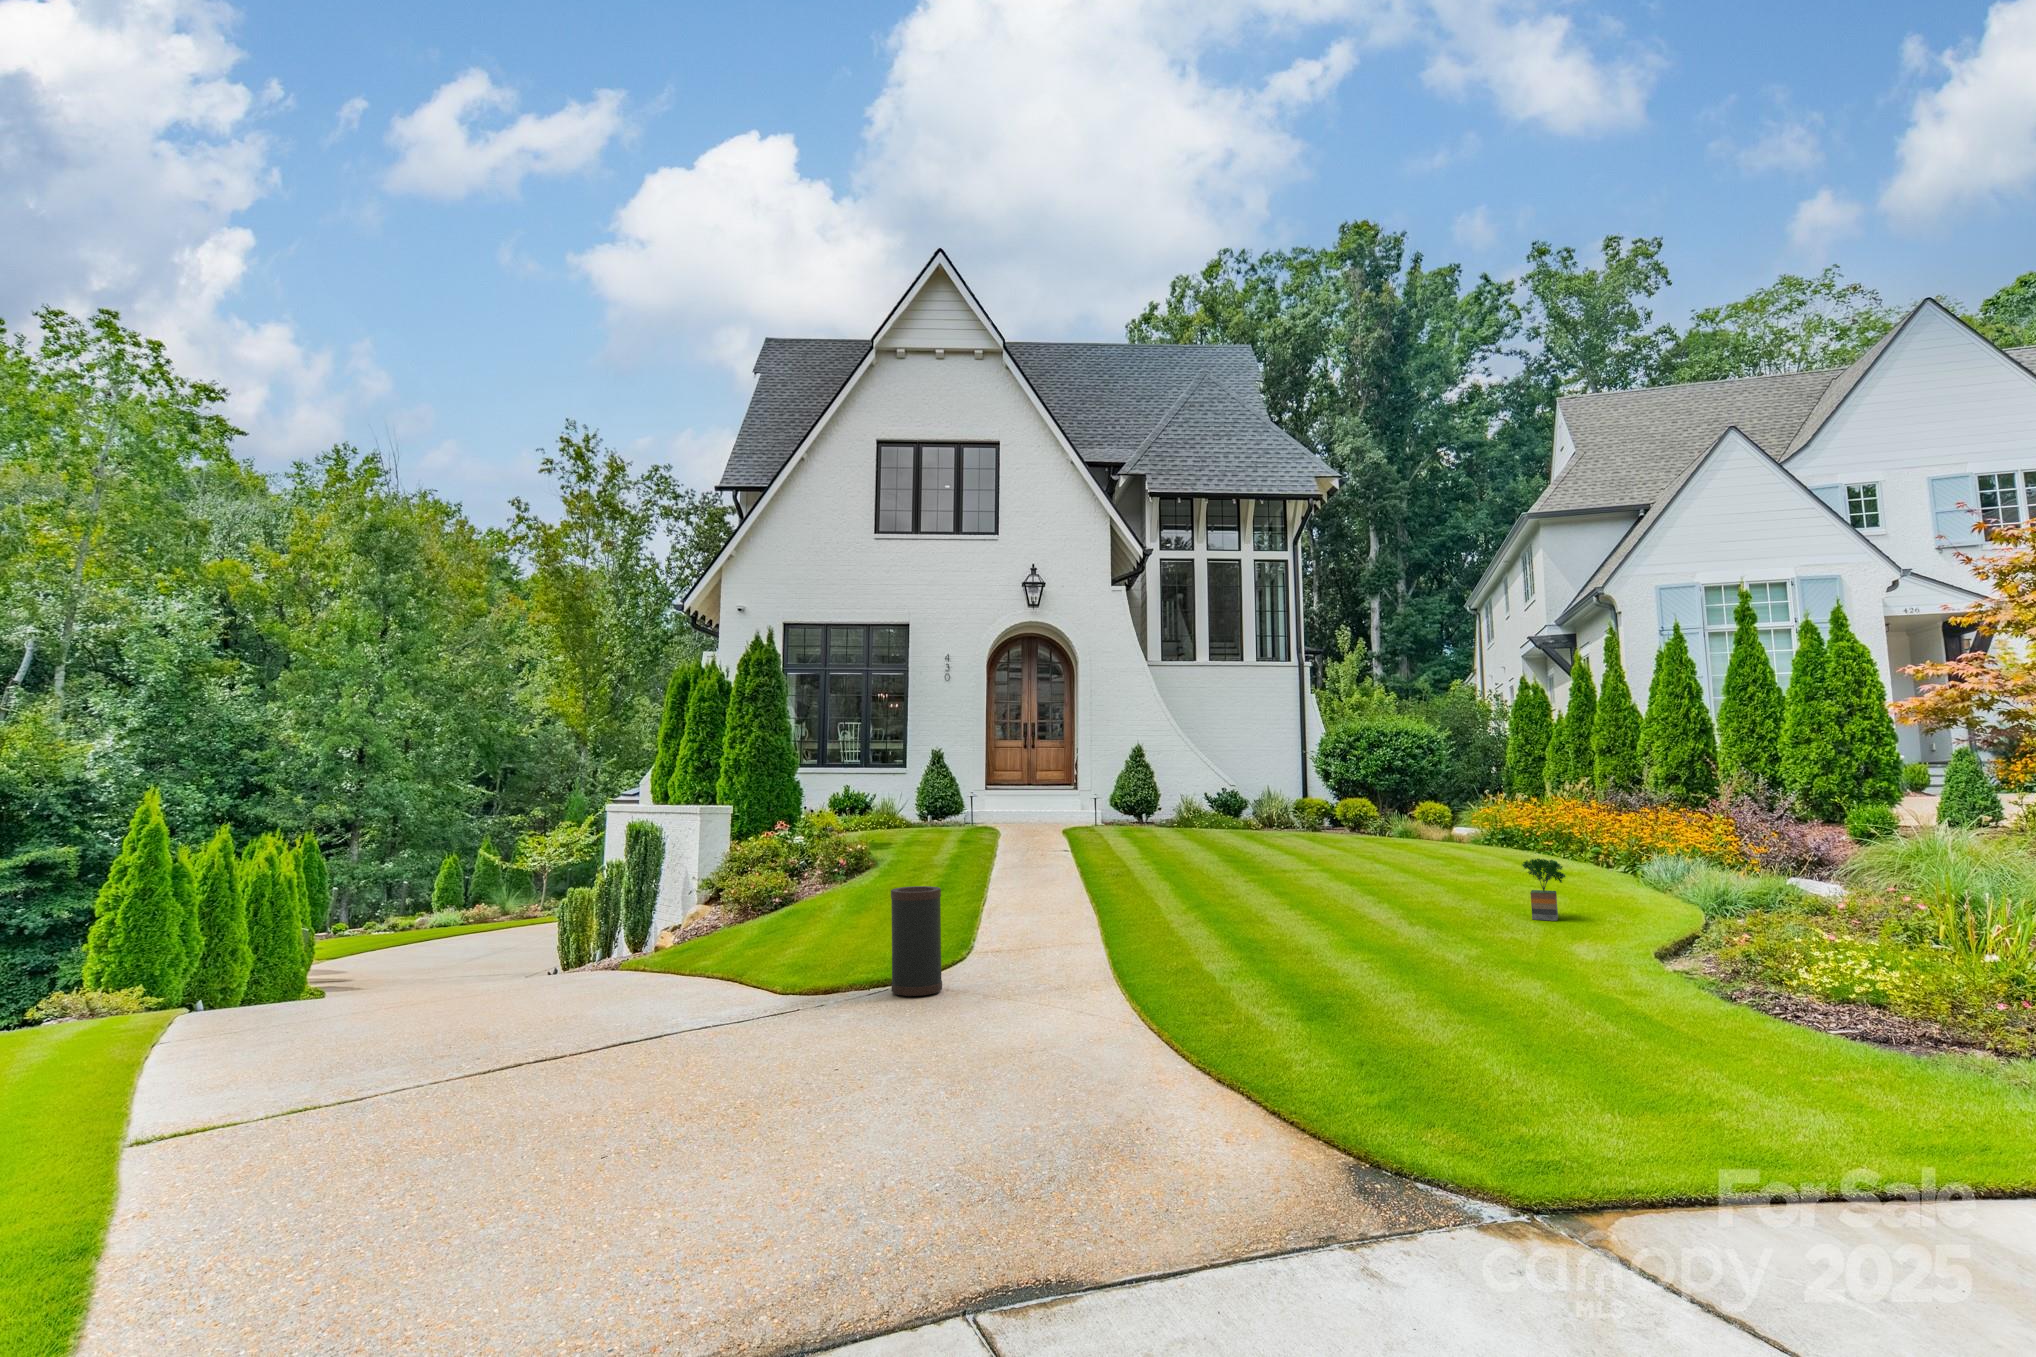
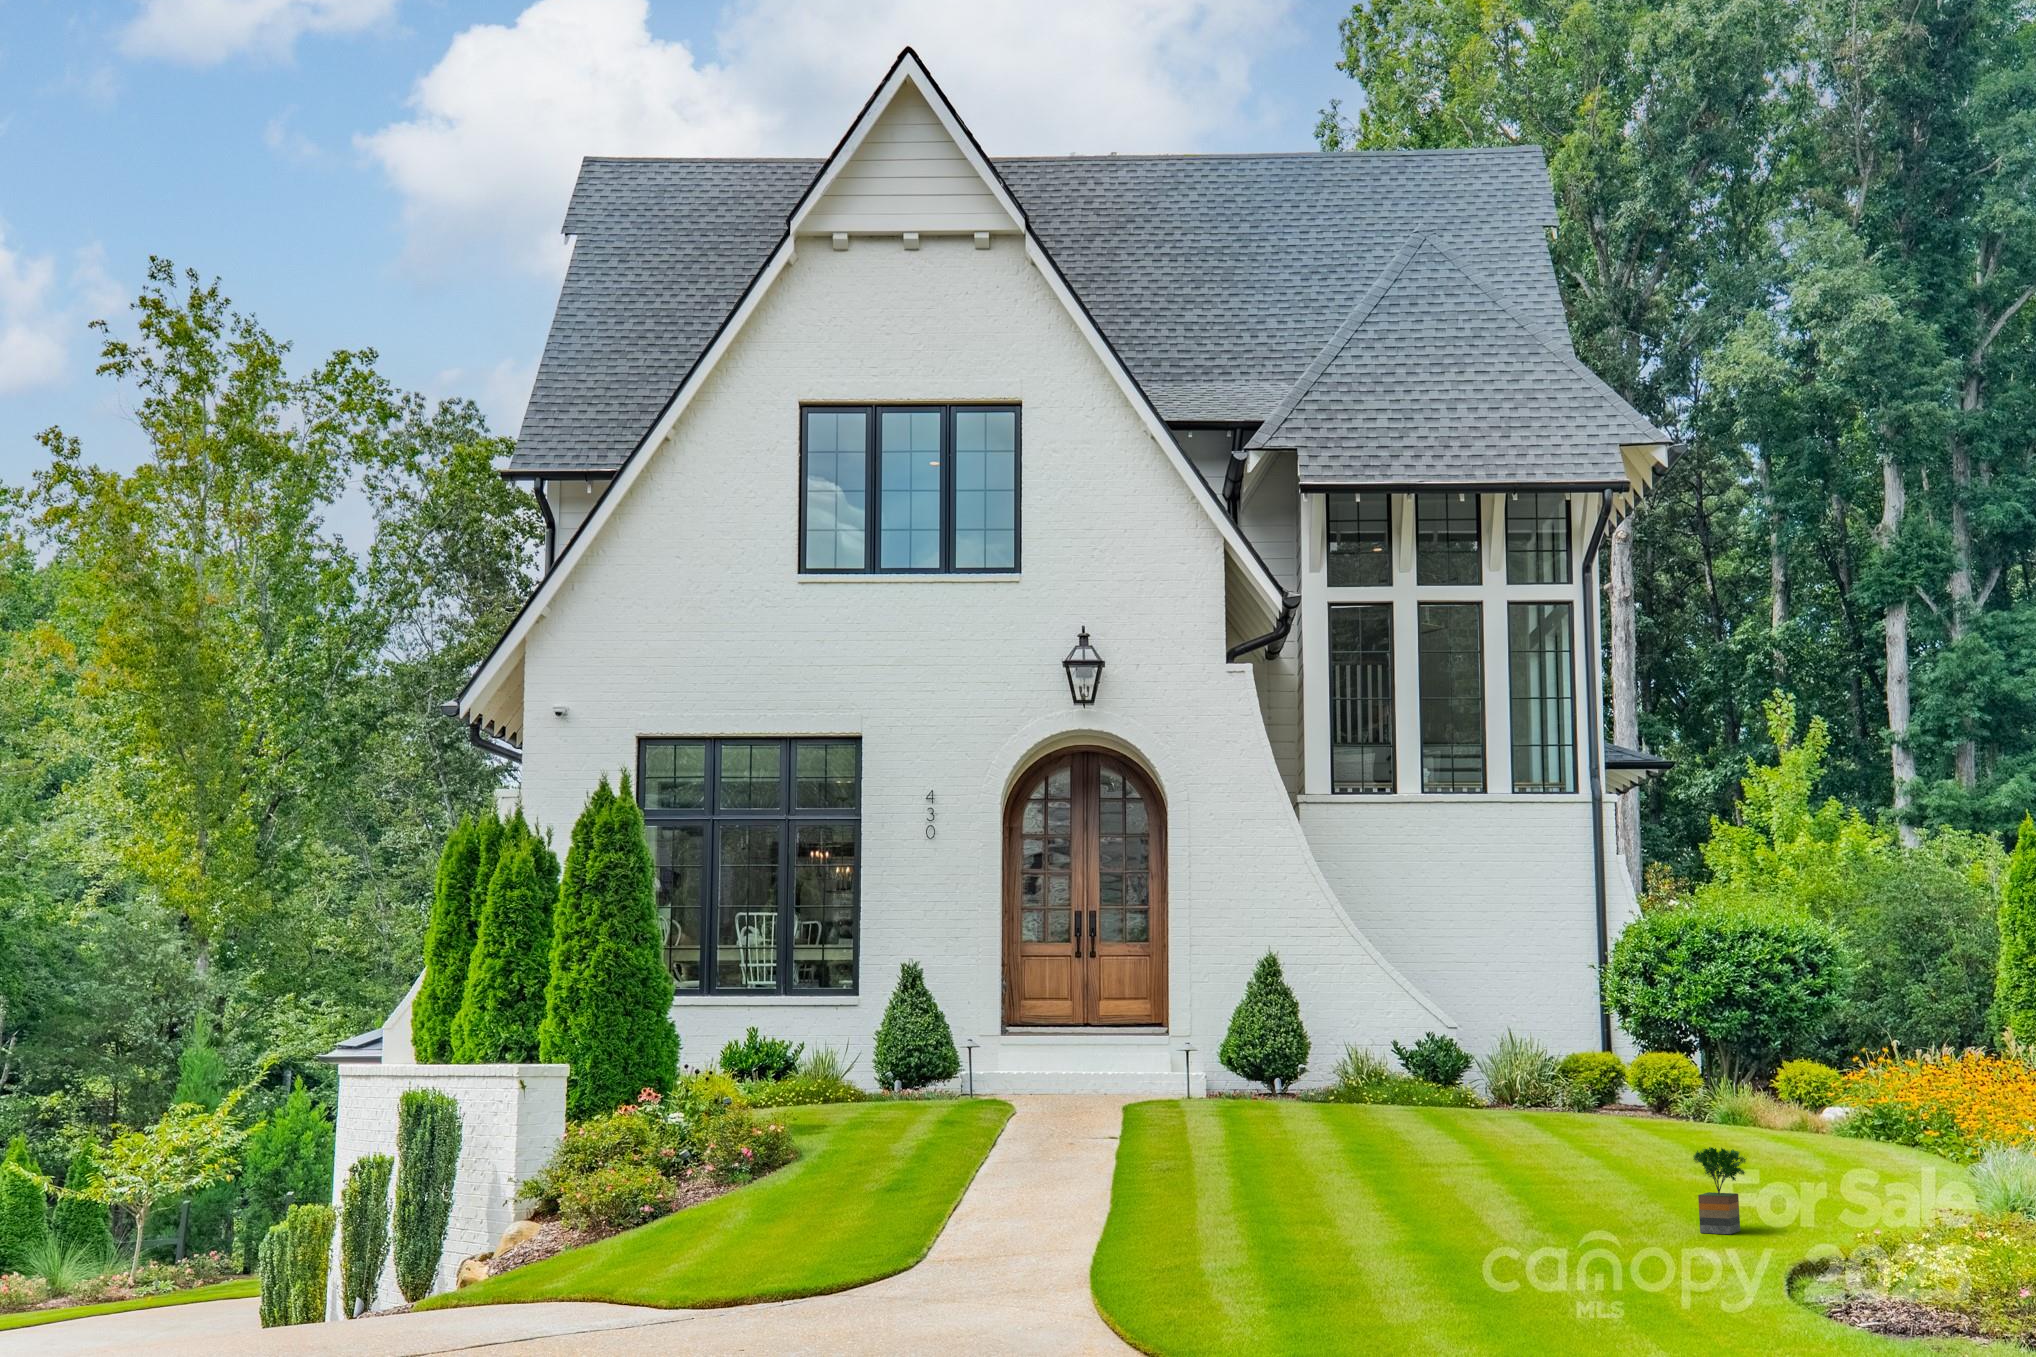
trash can: present [891,886,942,996] -> none [808,1174,872,1309]

